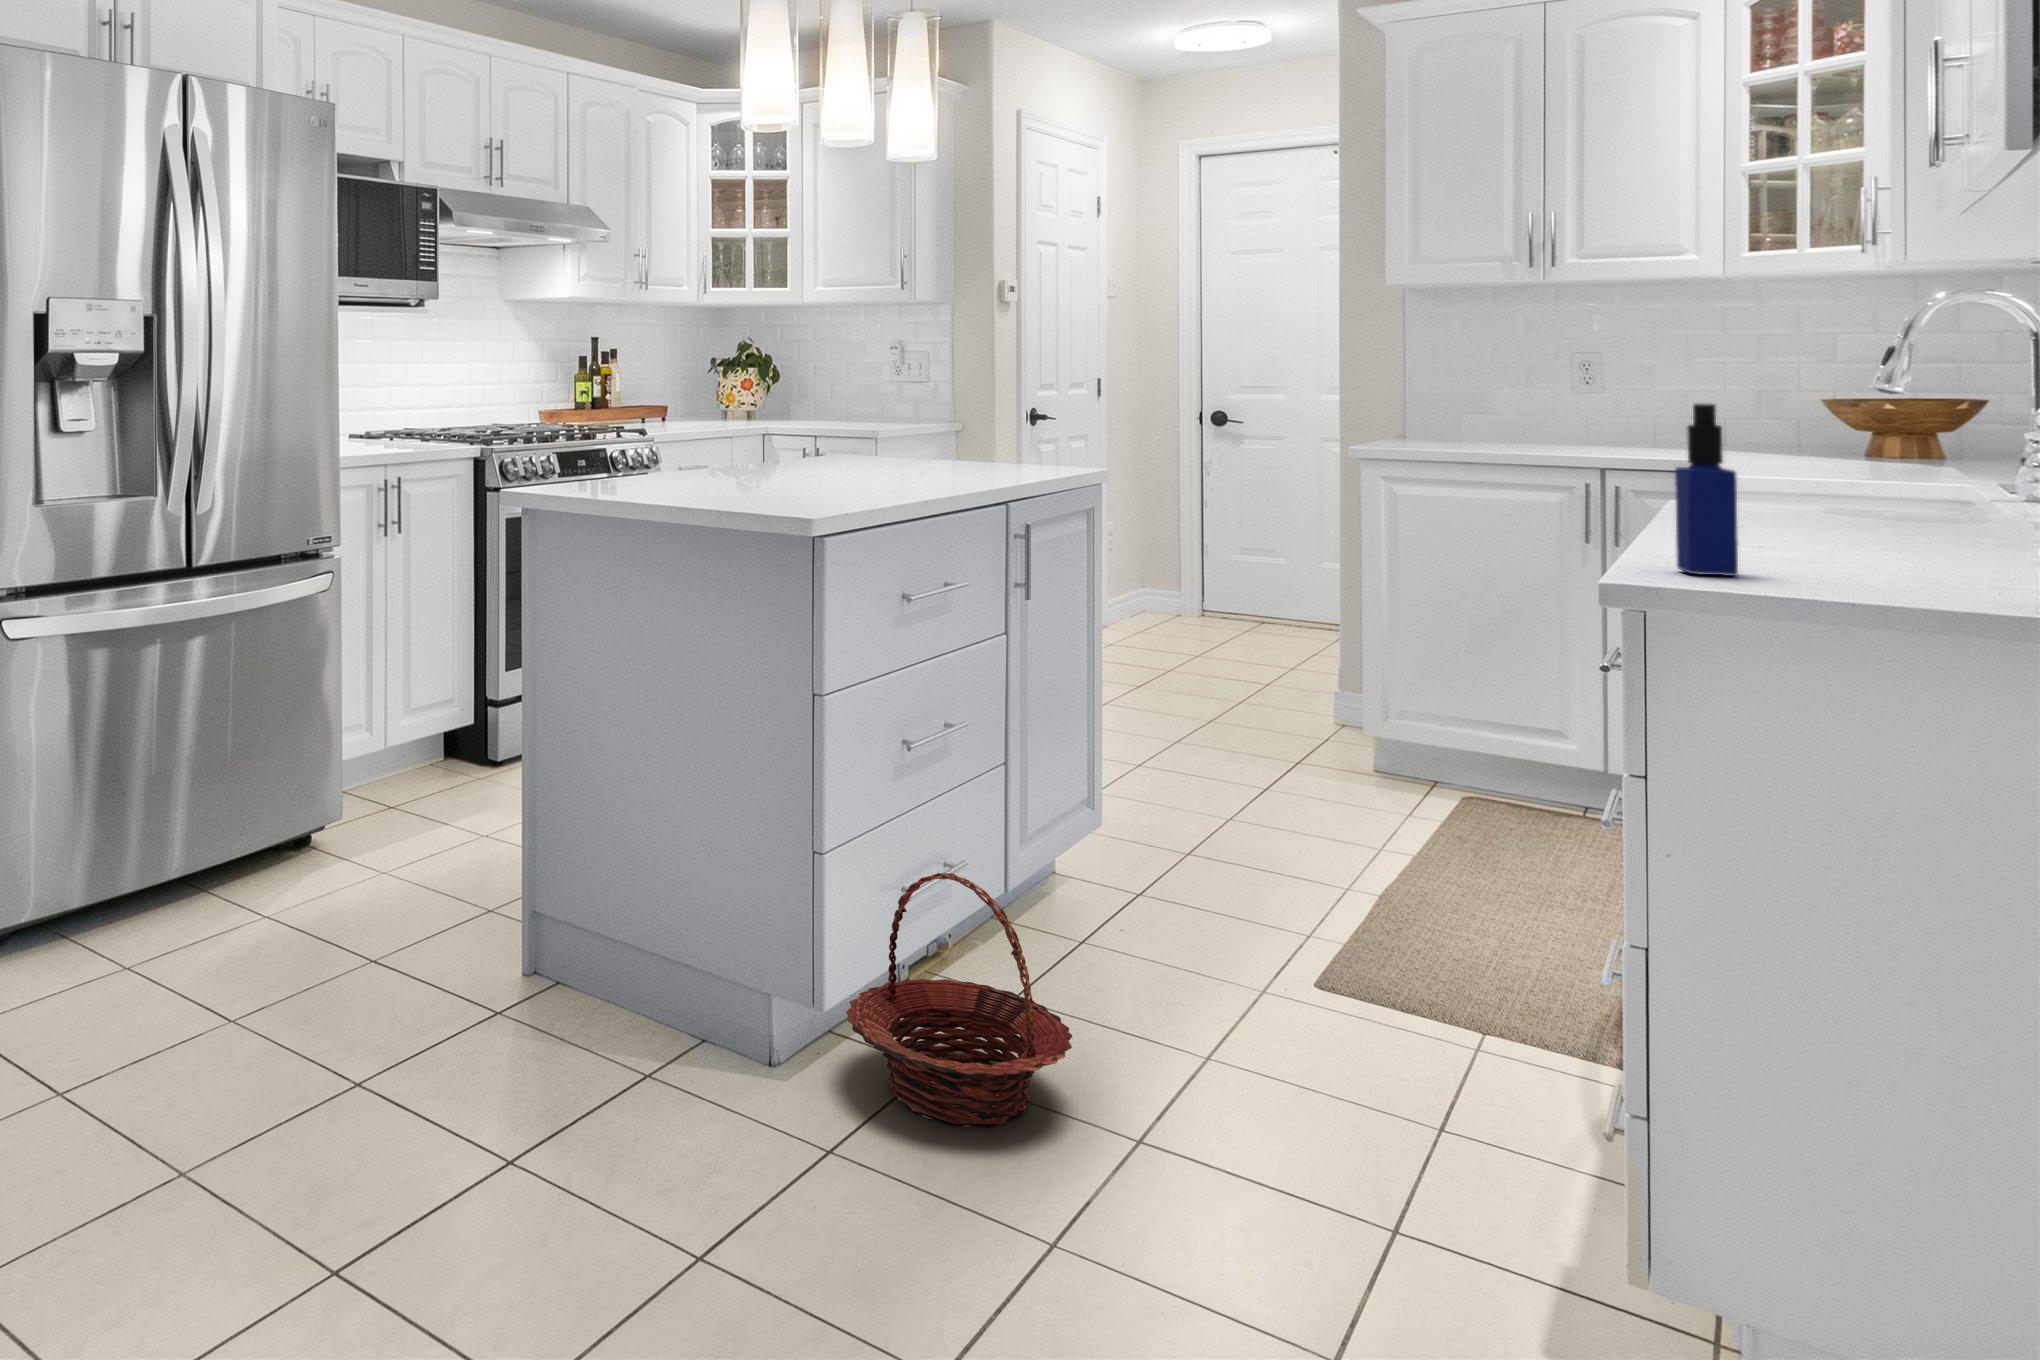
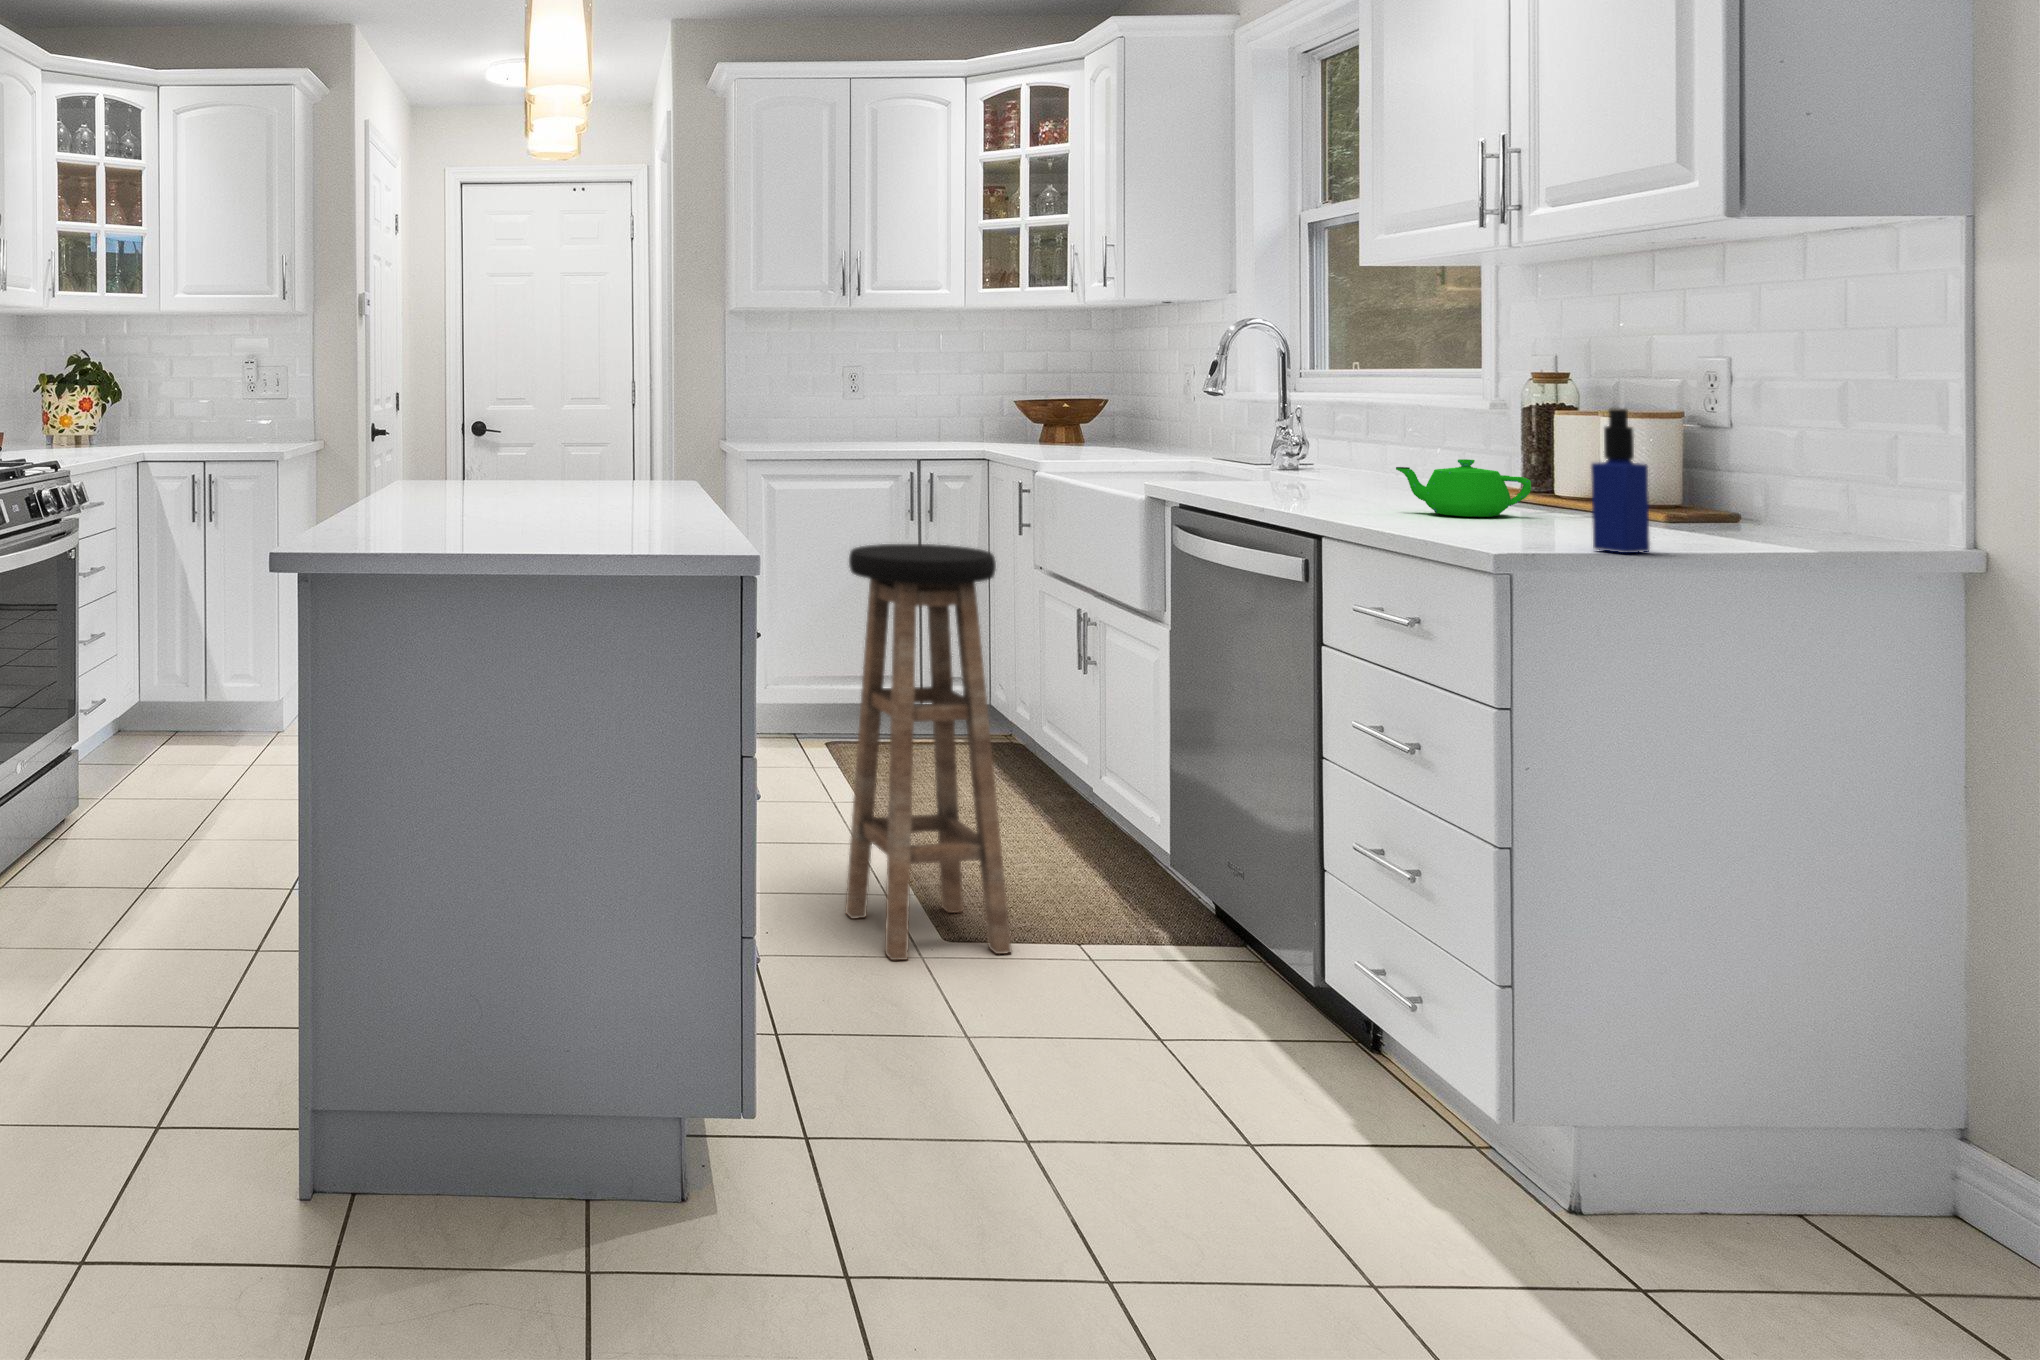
teapot: none [1762,471,1917,544] -> present [1396,459,1531,517]
bar stool: none [1197,541,1364,987] -> present [845,544,1011,960]
basket: present [846,873,1072,1124] -> none [812,951,1067,1241]

